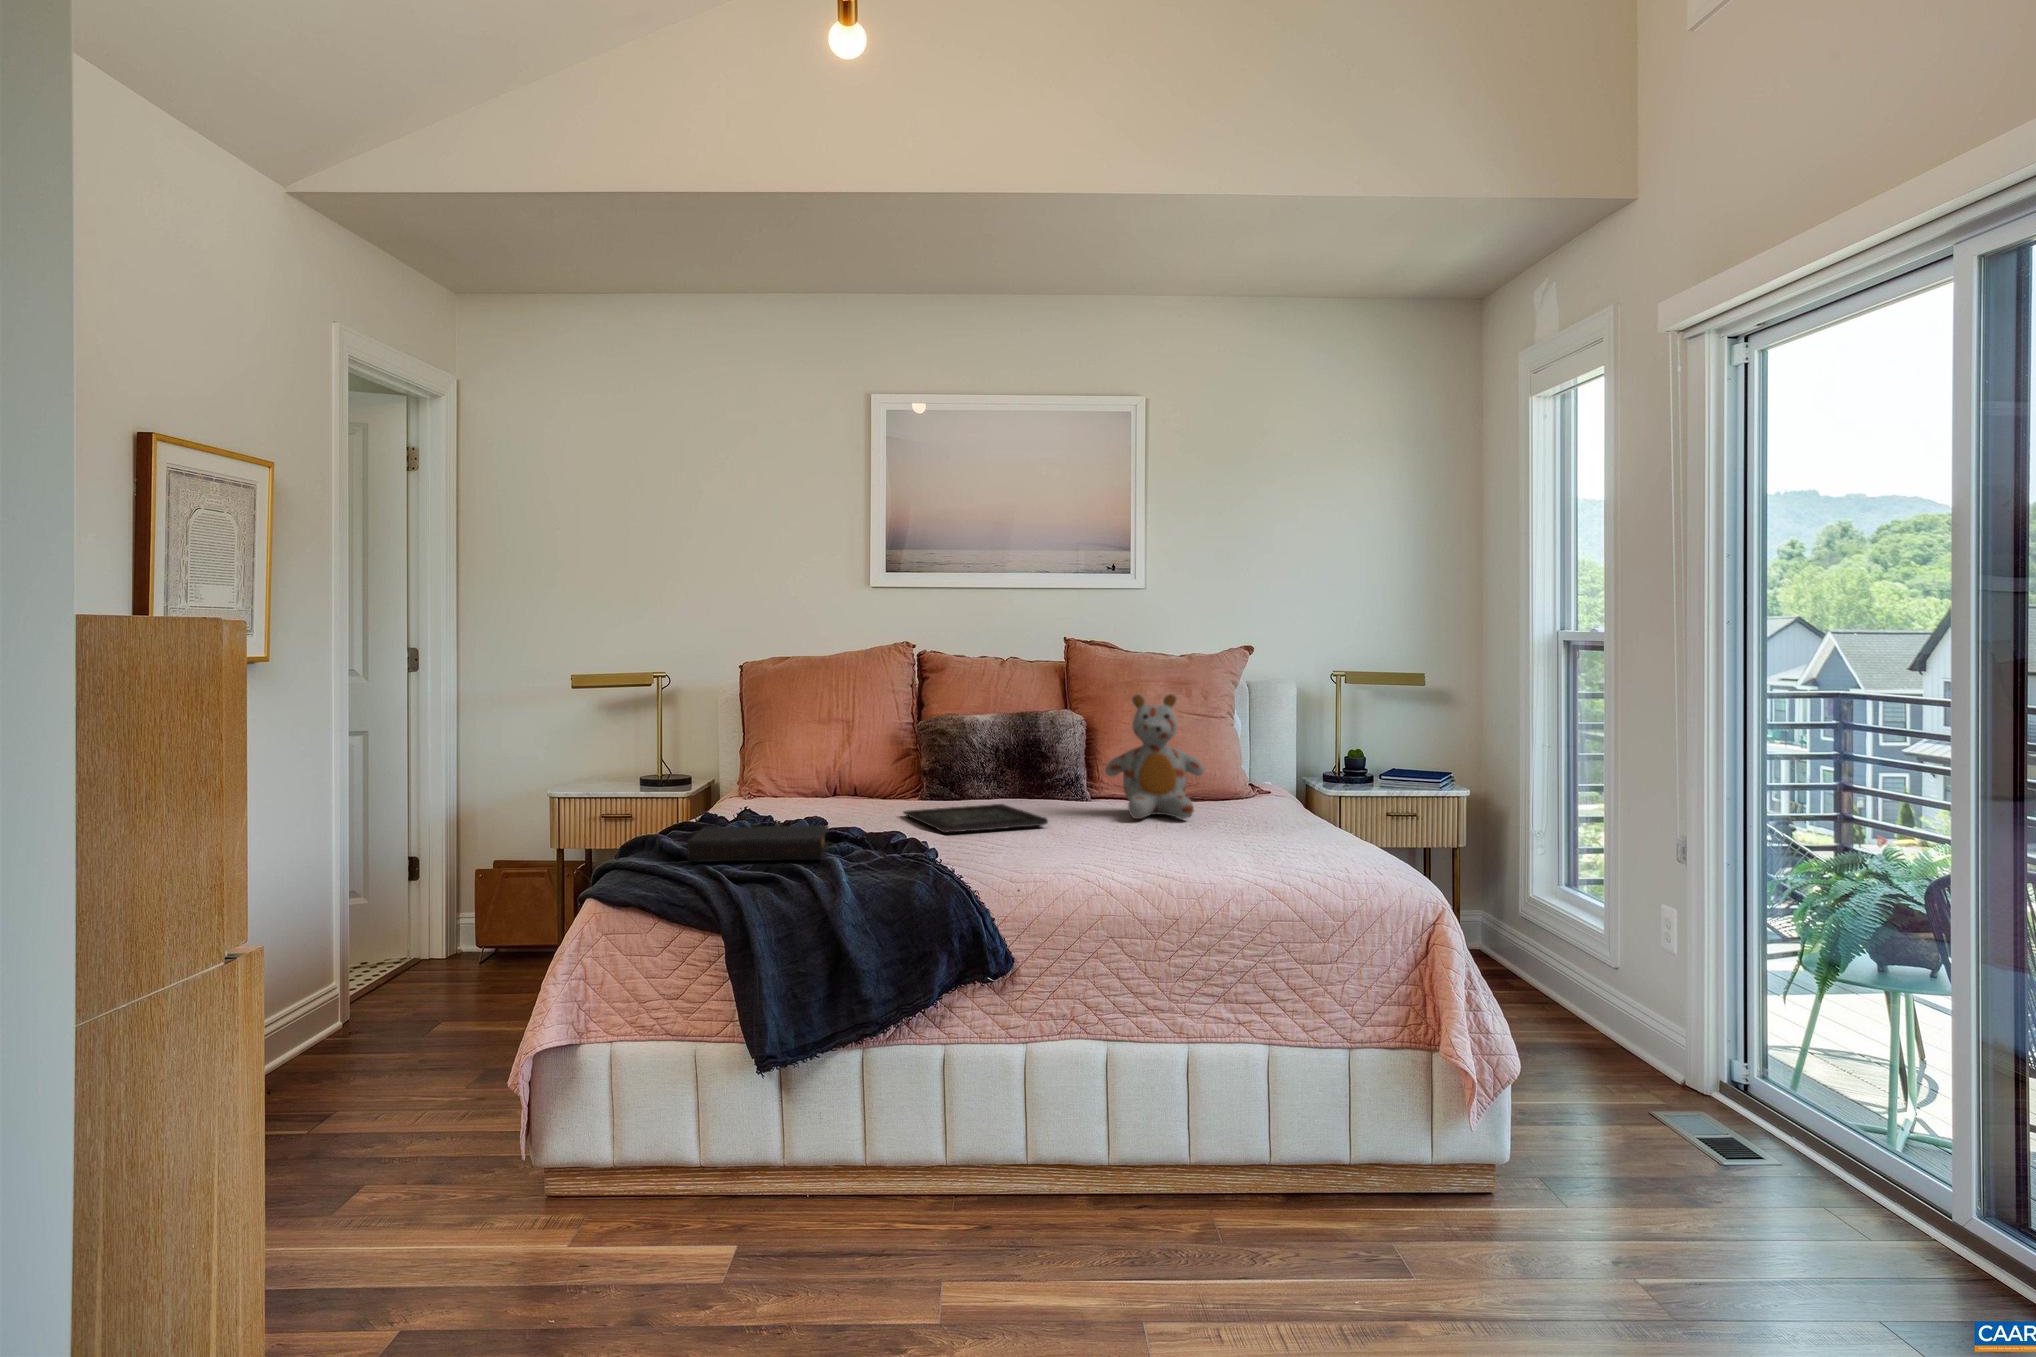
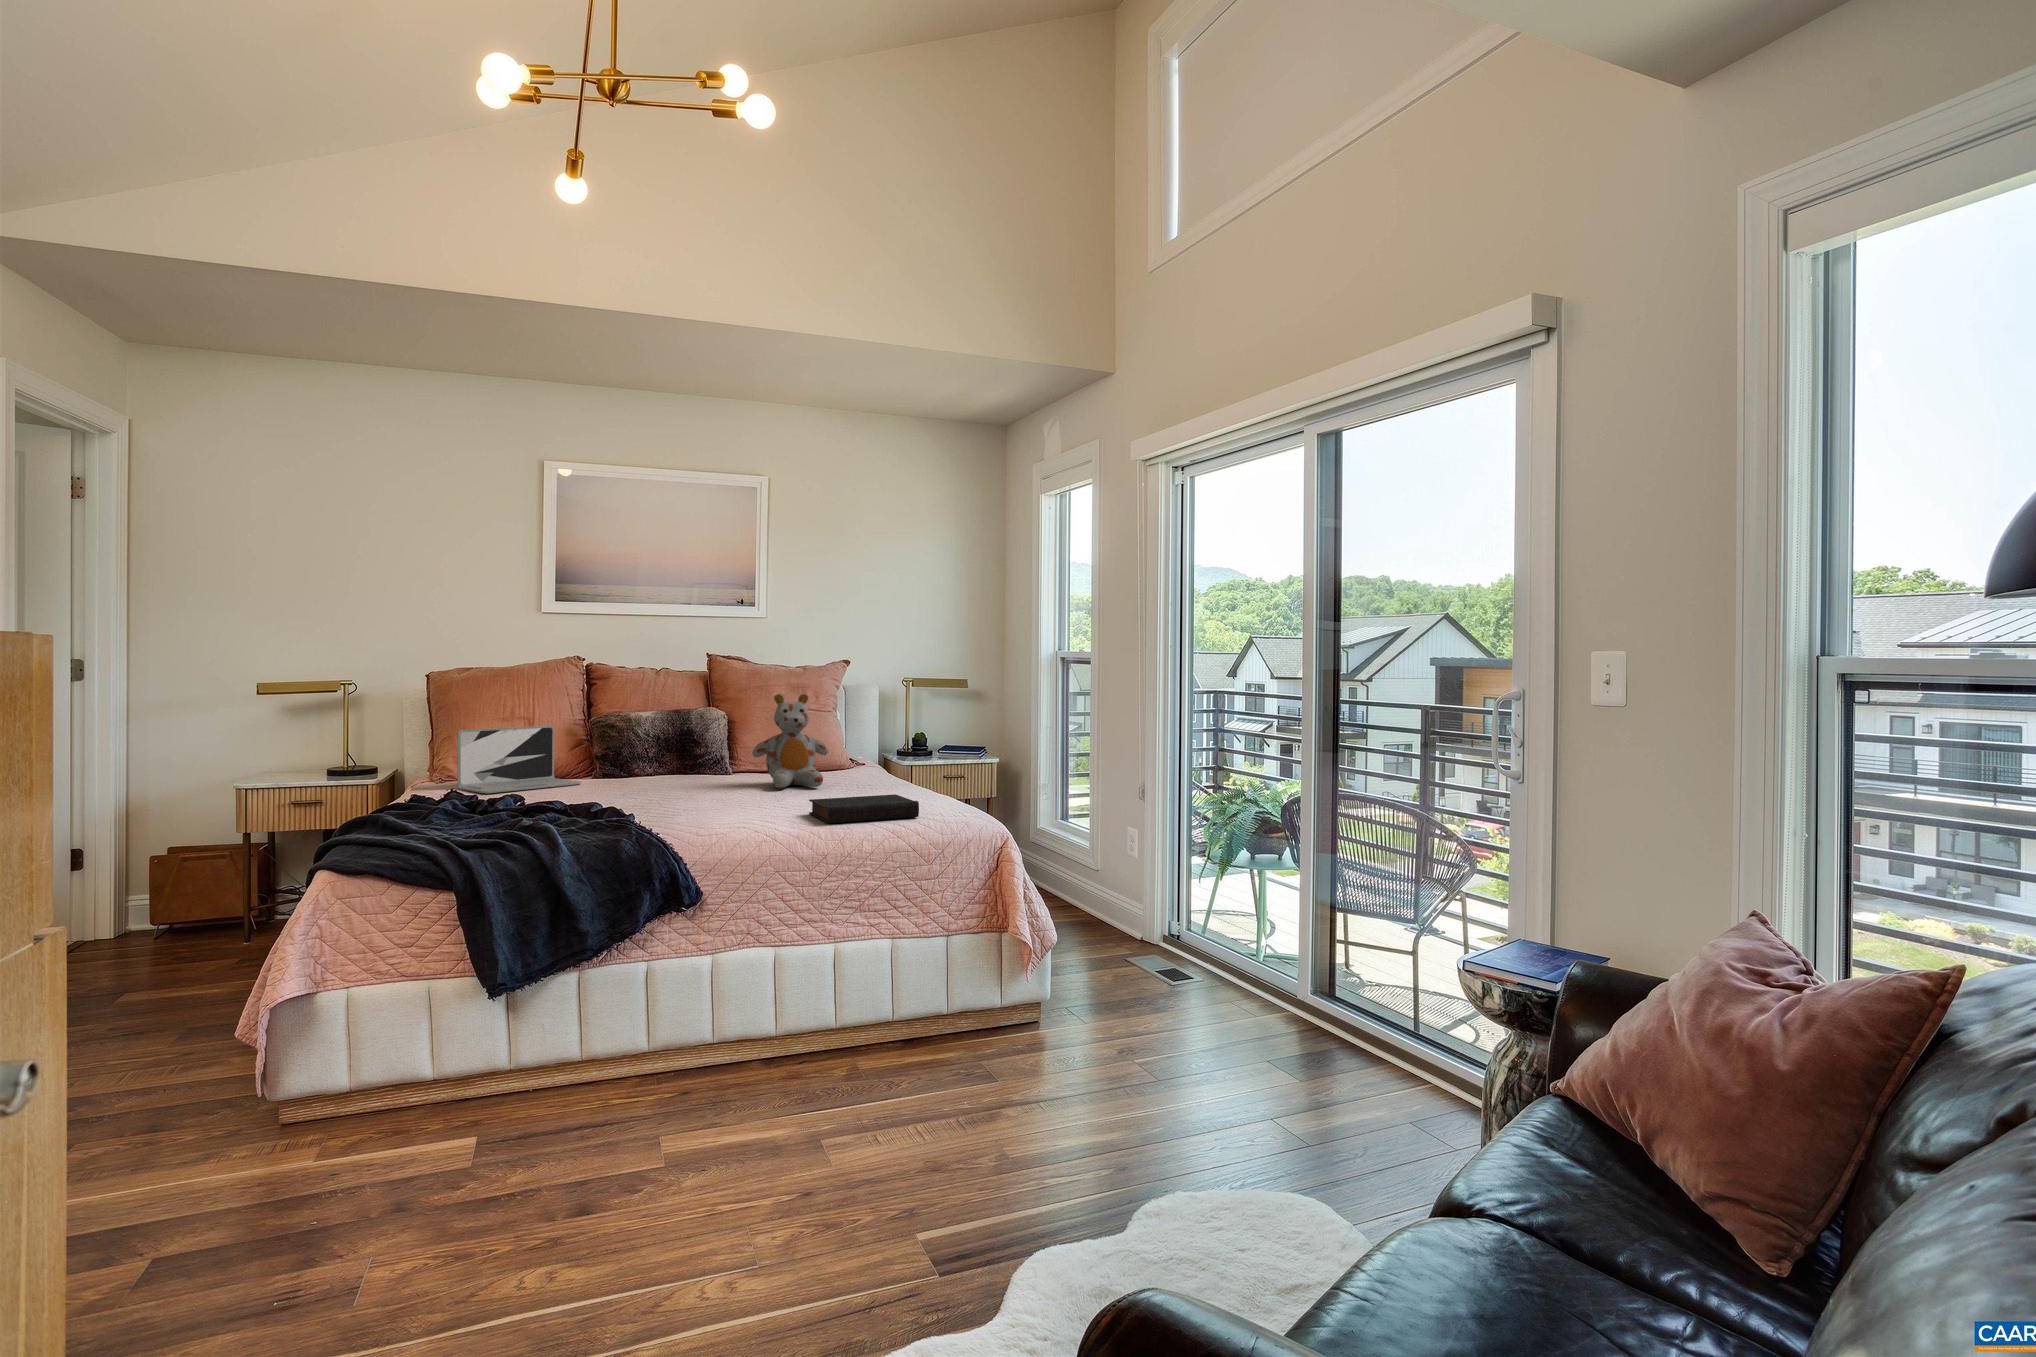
laptop: none [779,731,909,811] -> present [457,726,581,793]
tray: present [903,804,1048,833] -> none [582,782,712,804]
book: present [687,825,828,862] -> present [809,794,919,823]

